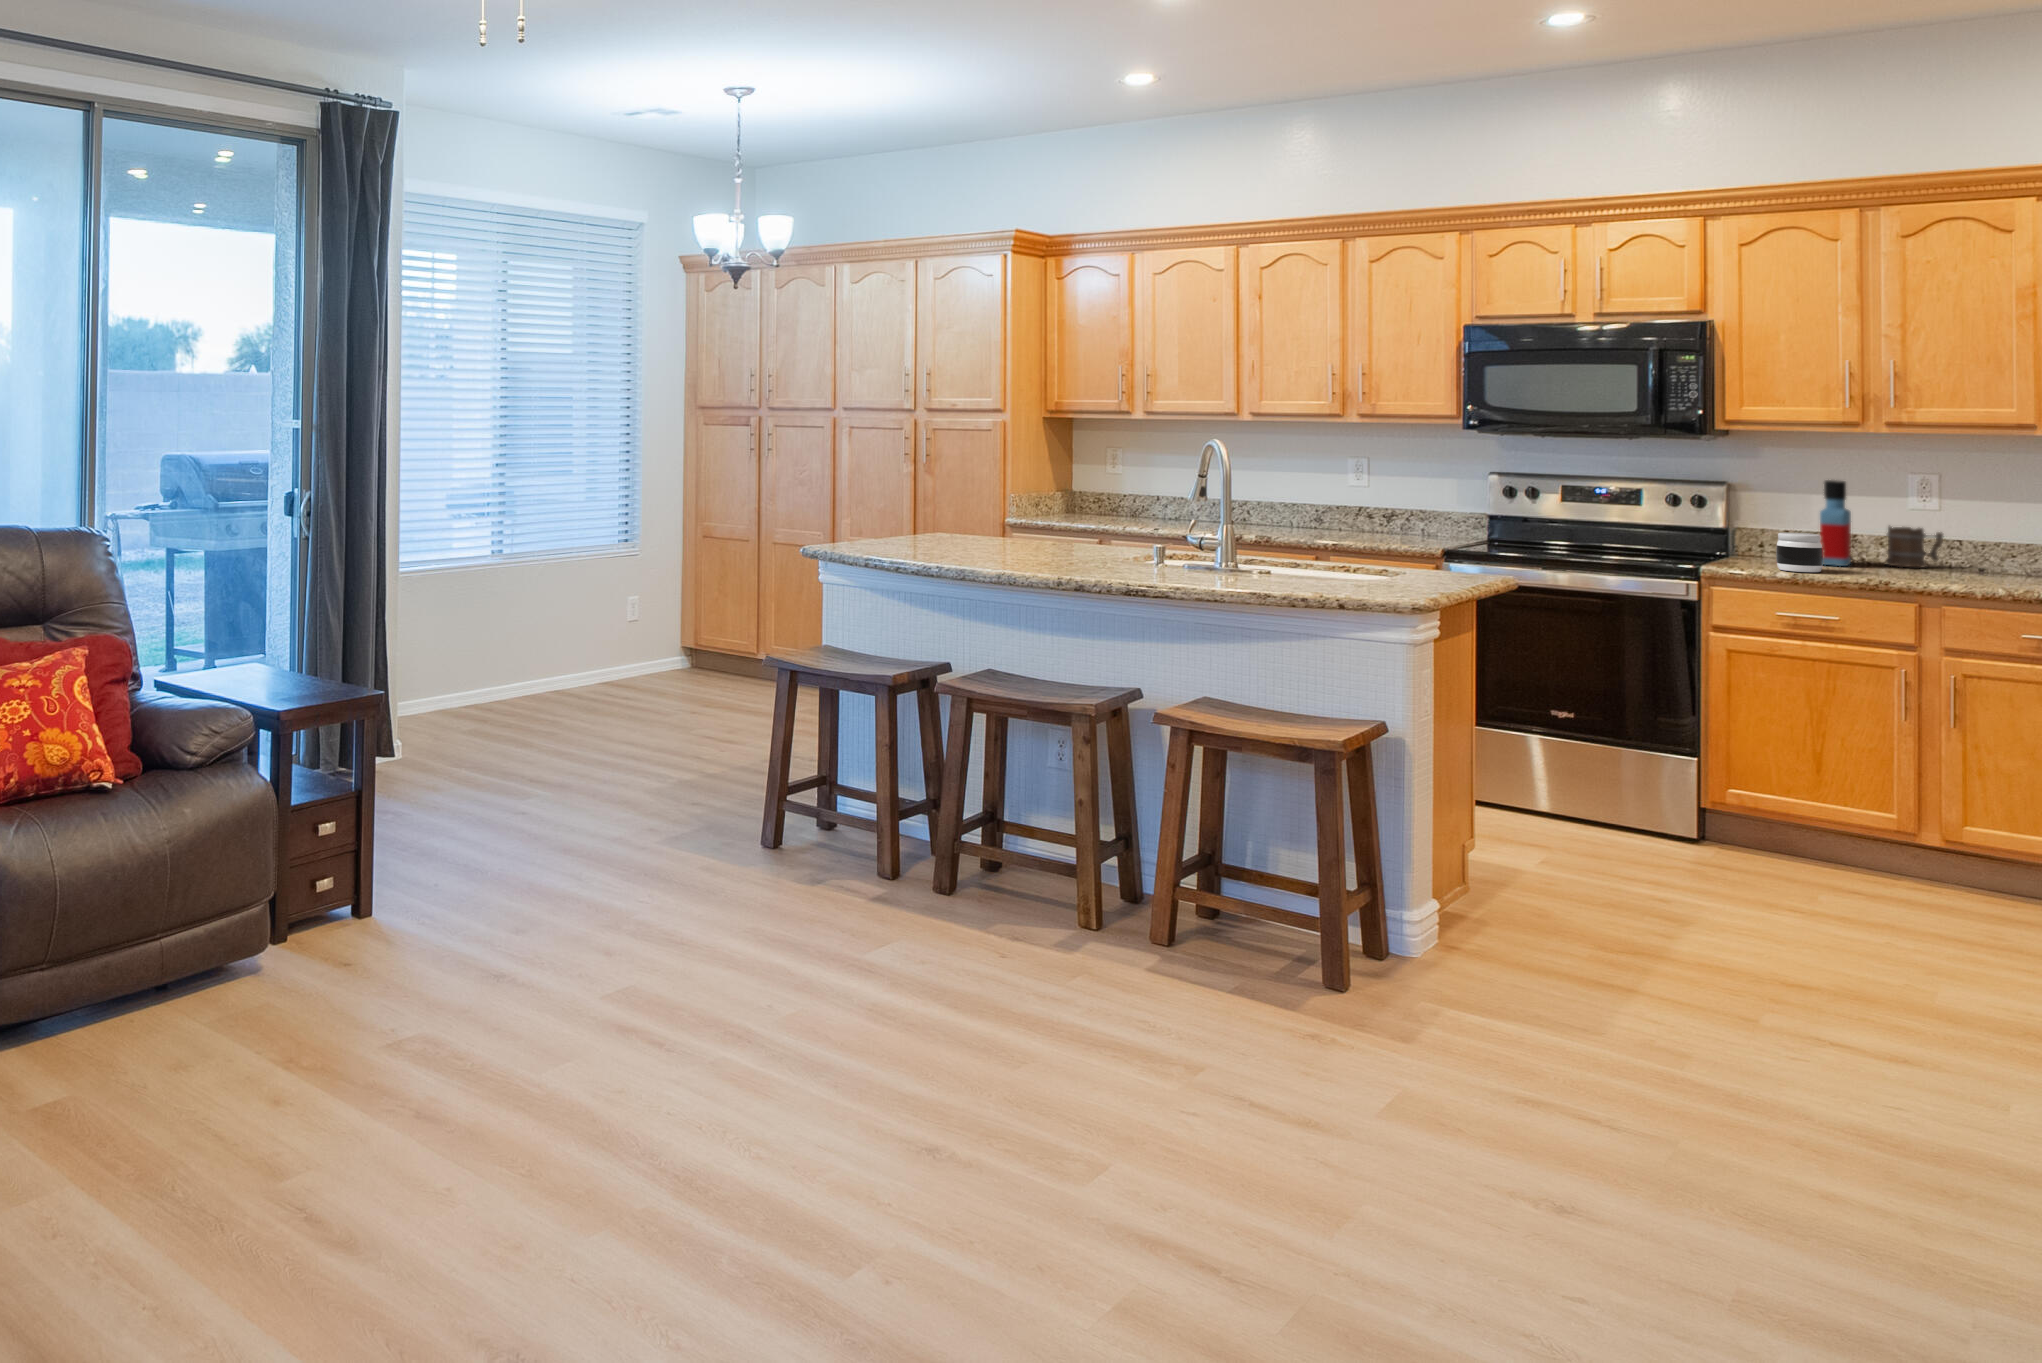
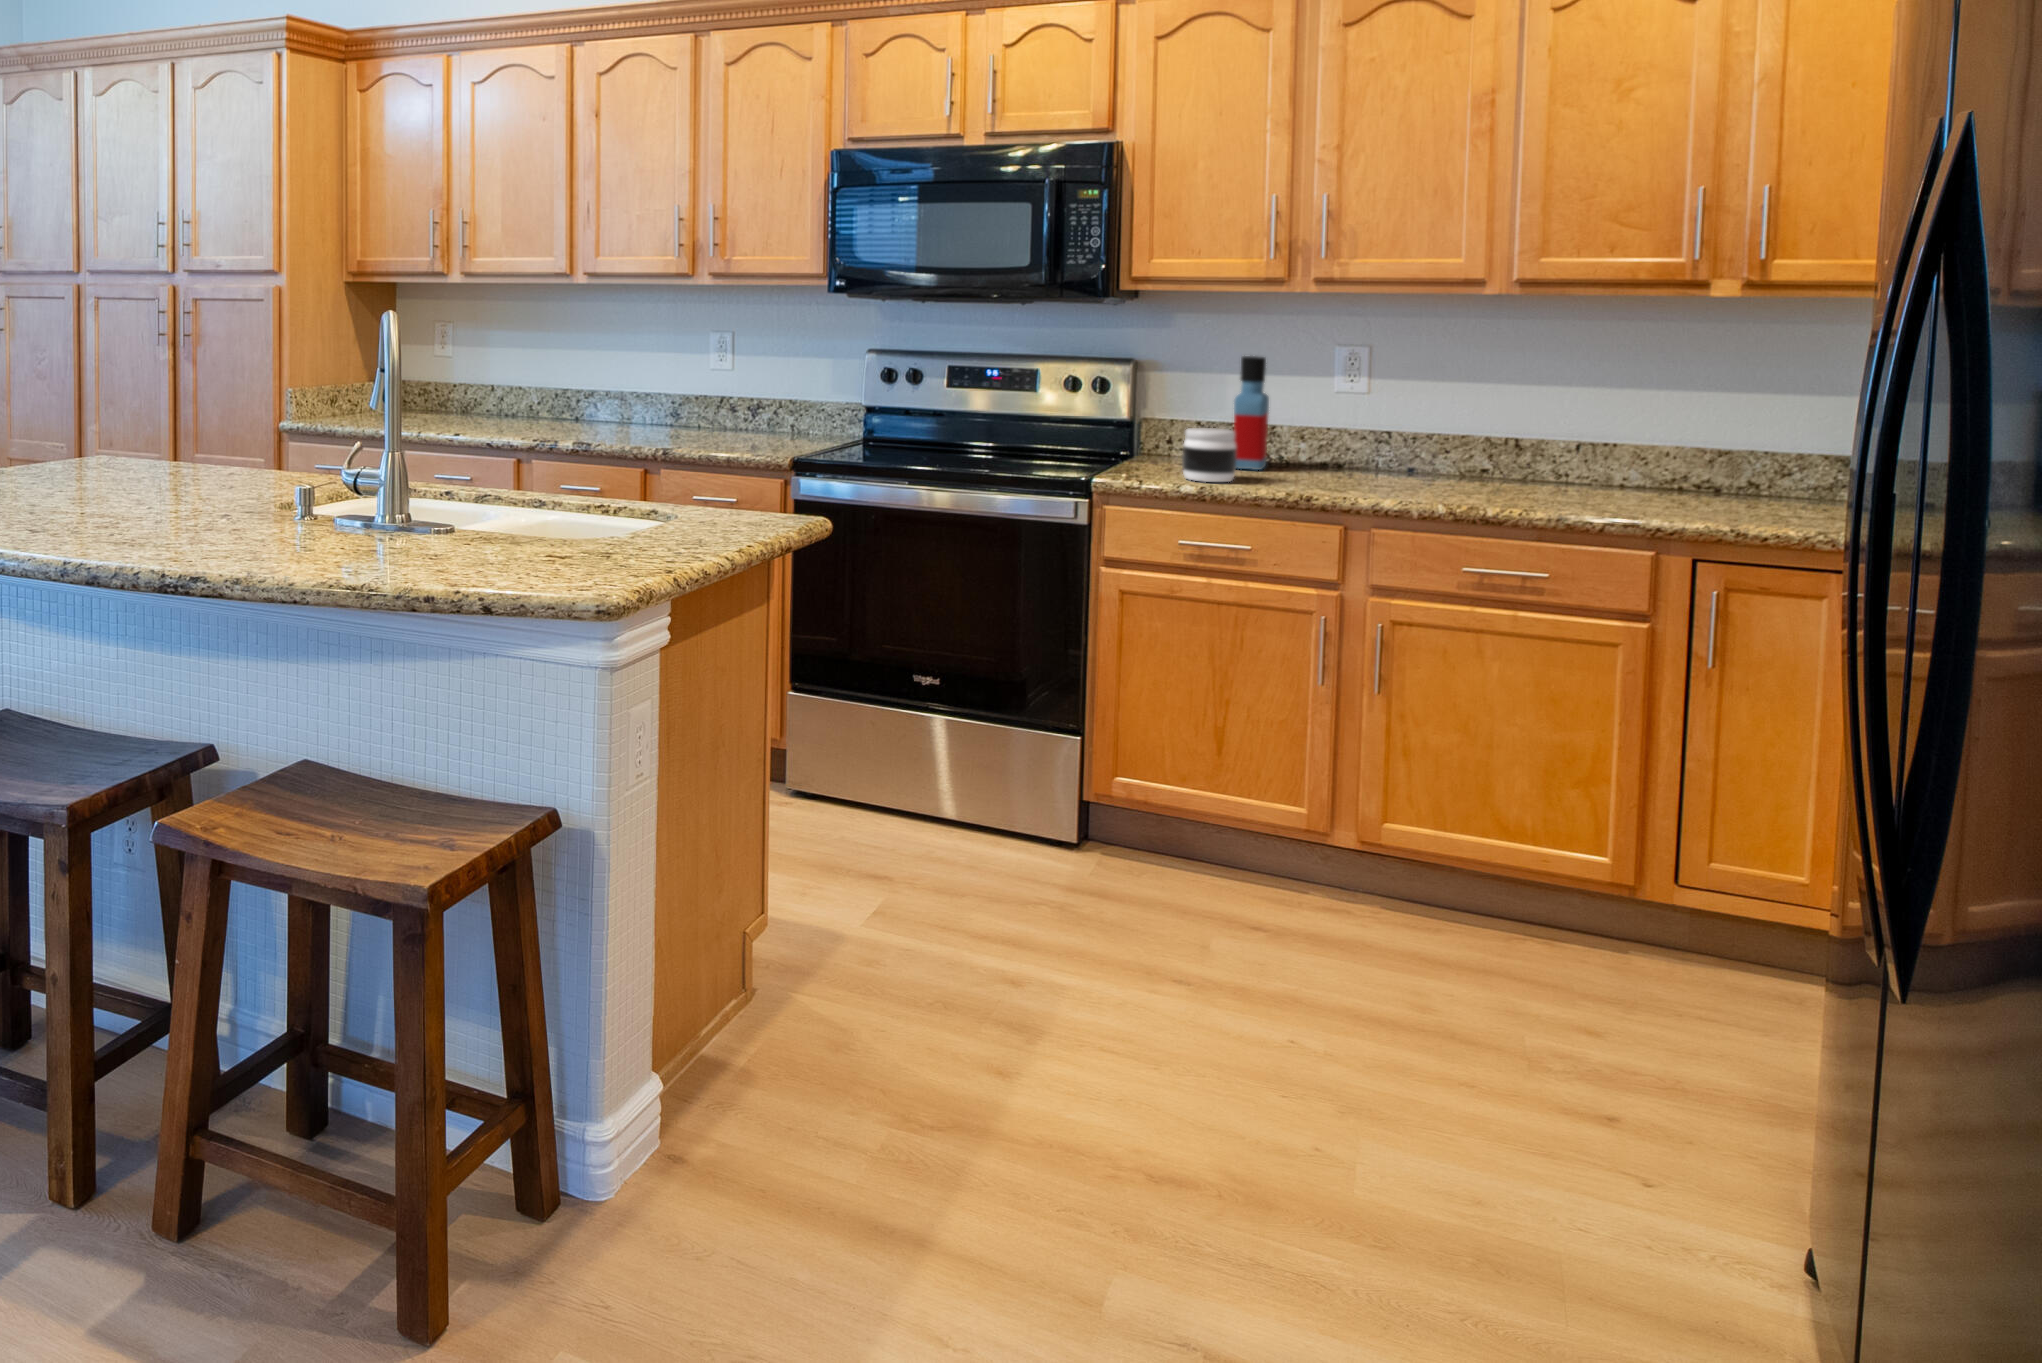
mug: present [1886,525,1943,567] -> none [1303,414,1371,469]

